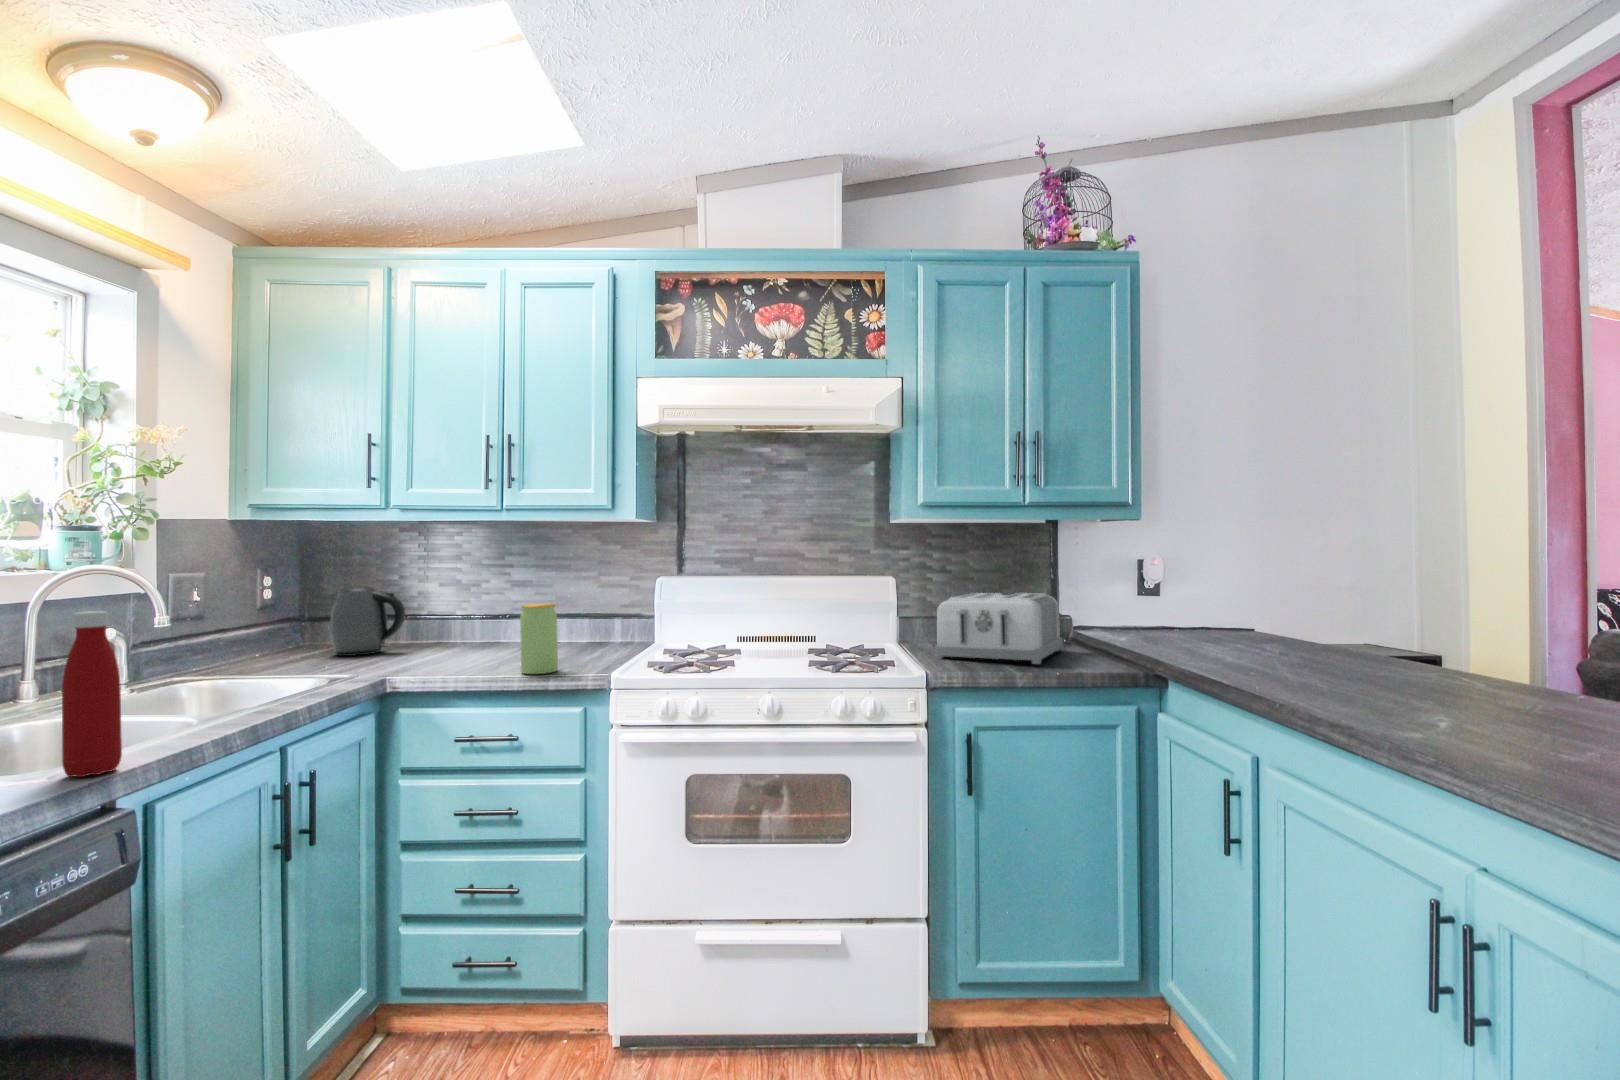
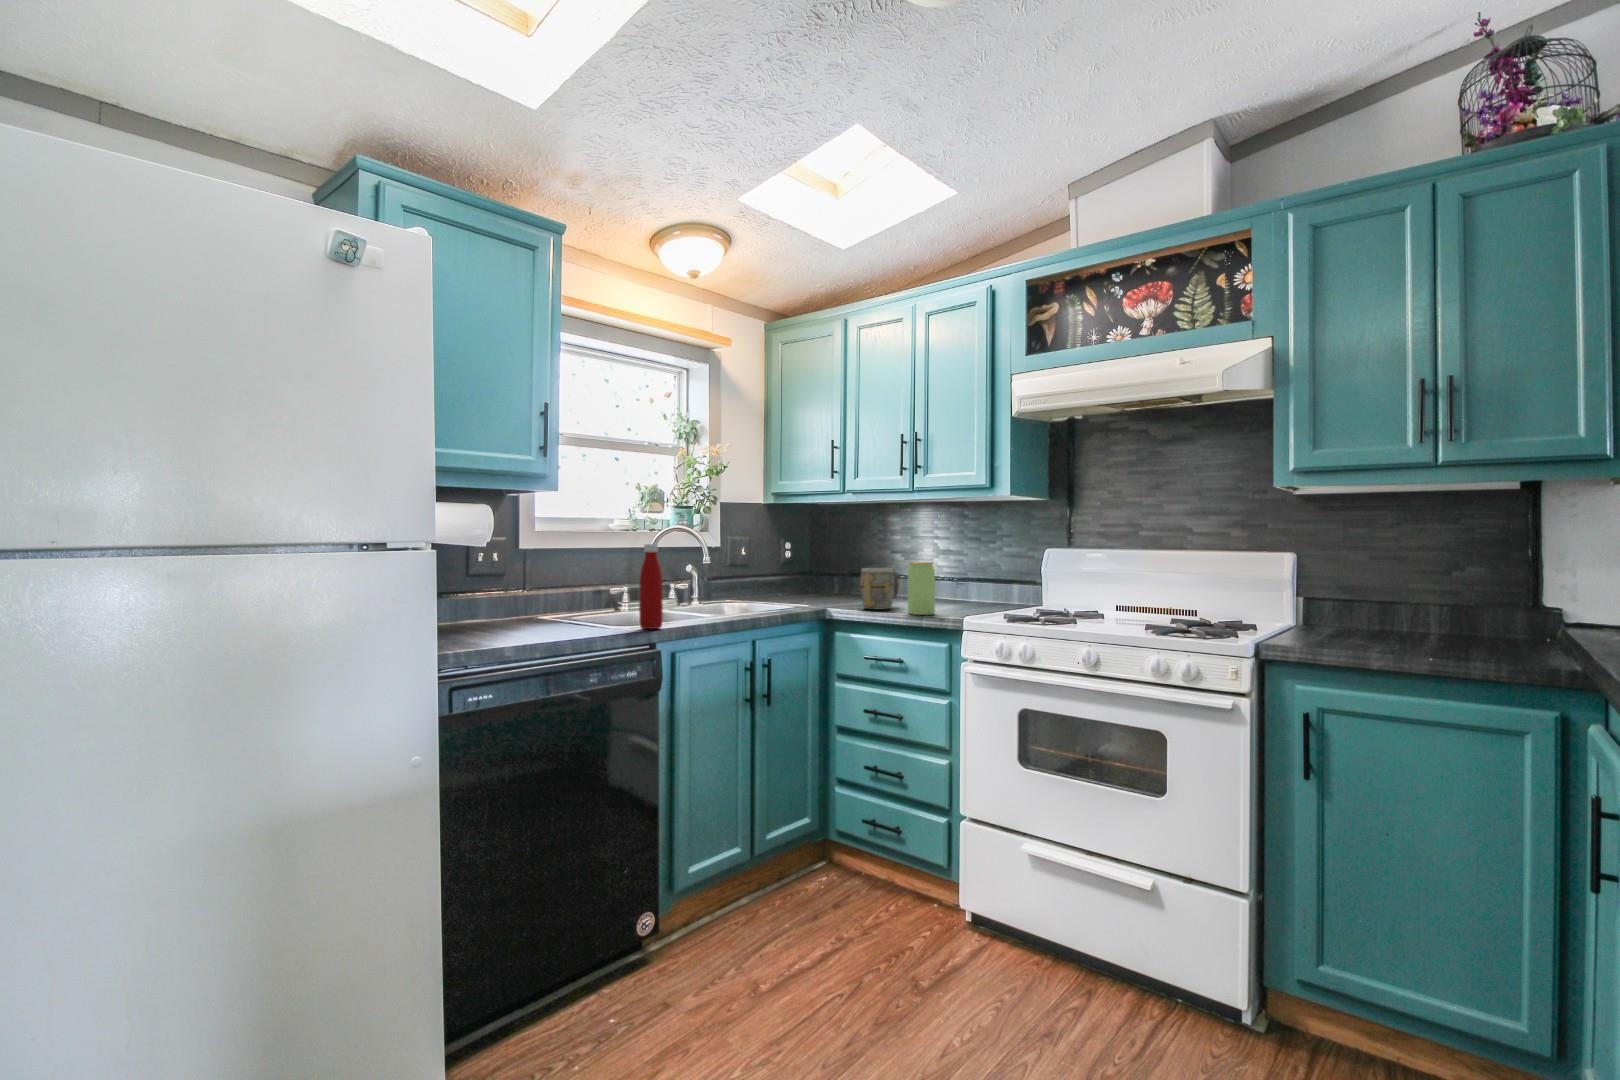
kettle: present [327,586,405,656] -> none [813,550,858,598]
toaster: present [935,593,1063,664] -> none [1307,571,1516,650]
mug: none [438,613,490,672] -> present [860,568,899,610]

